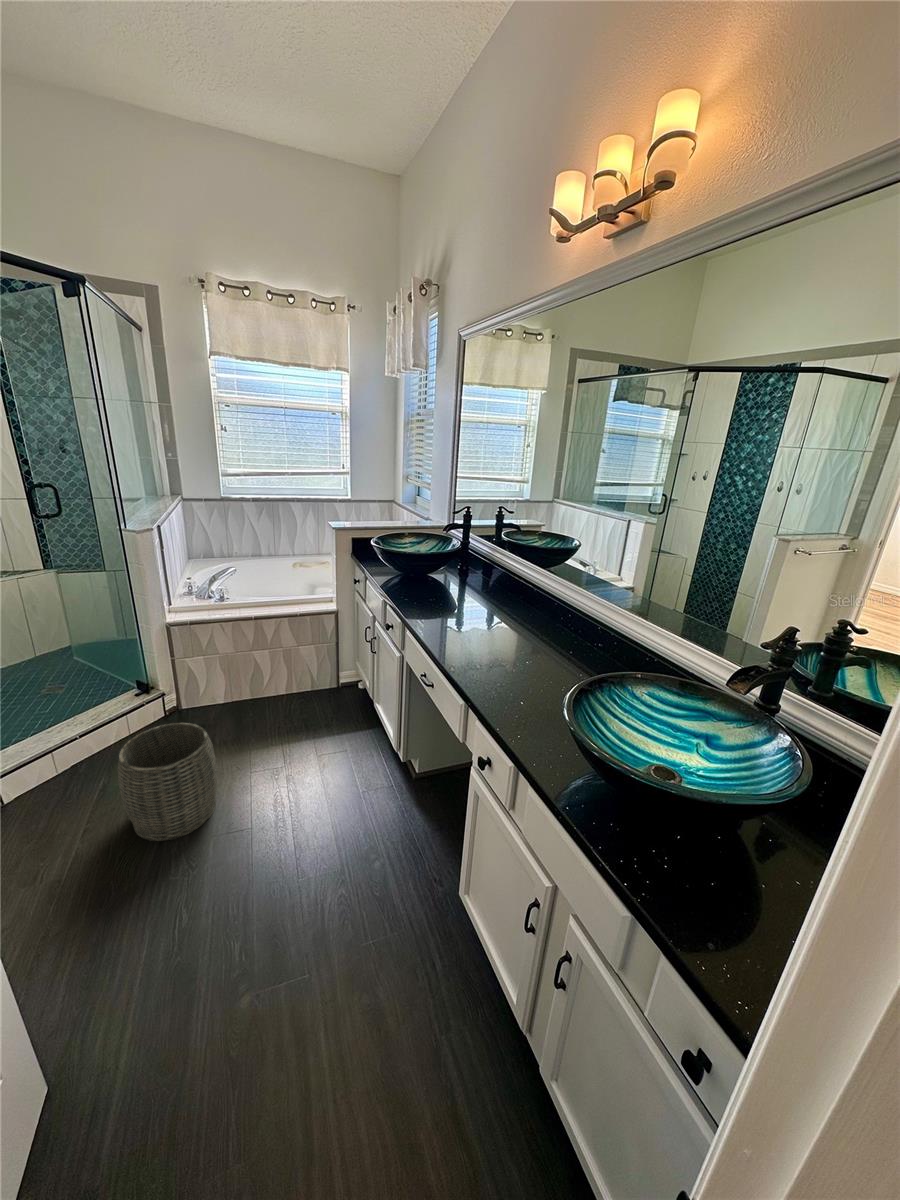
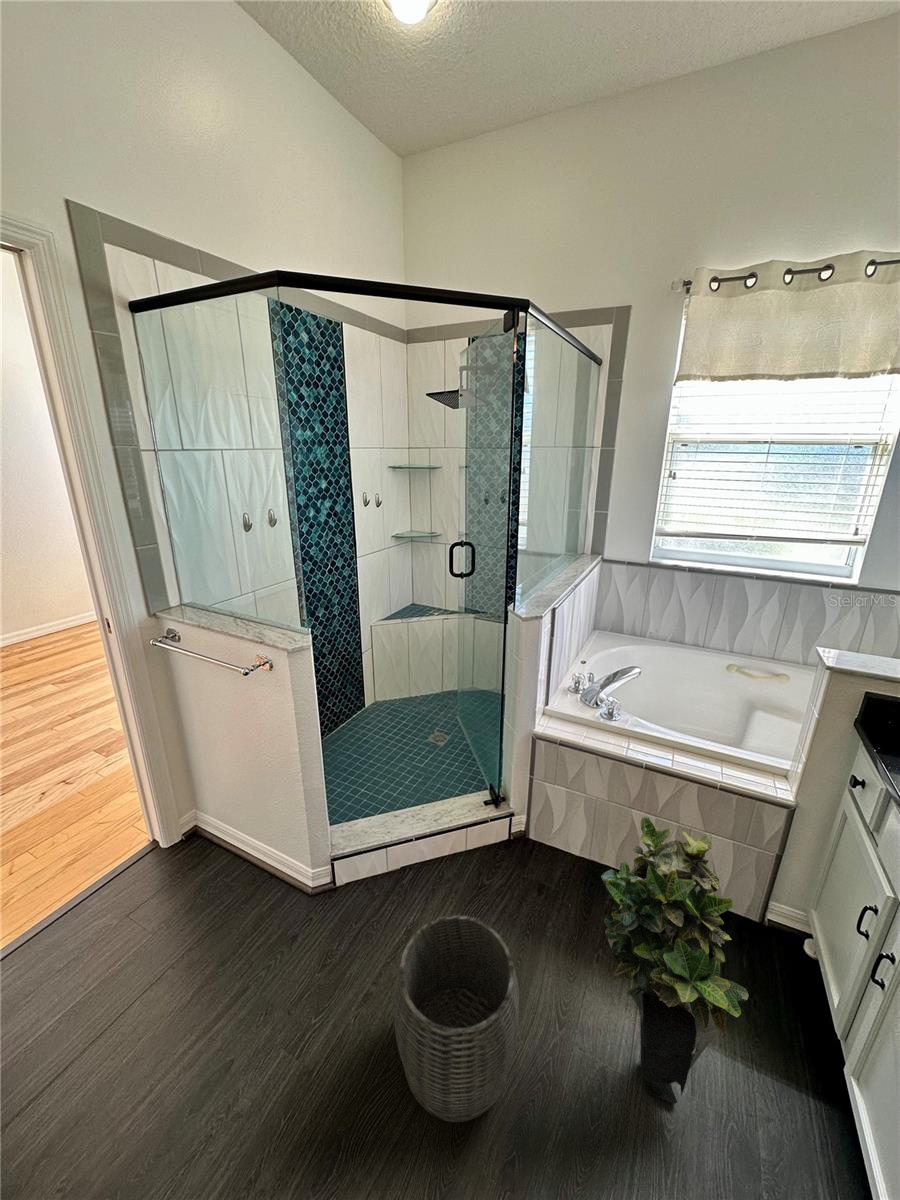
potted plant: none [244,622,330,765] -> present [601,816,749,1103]

